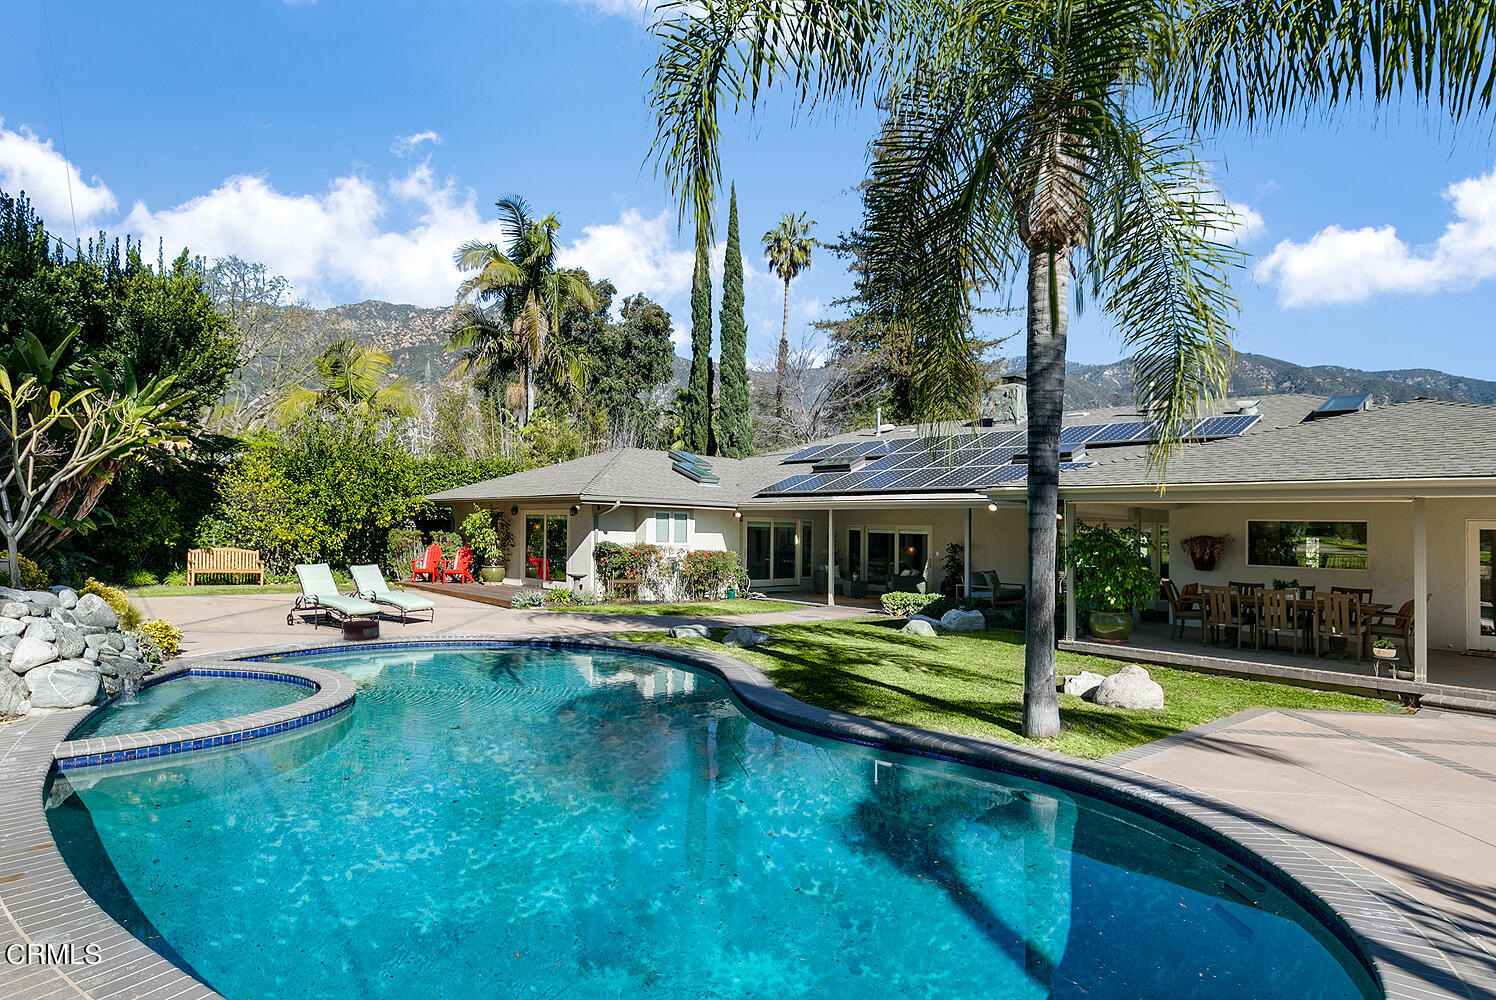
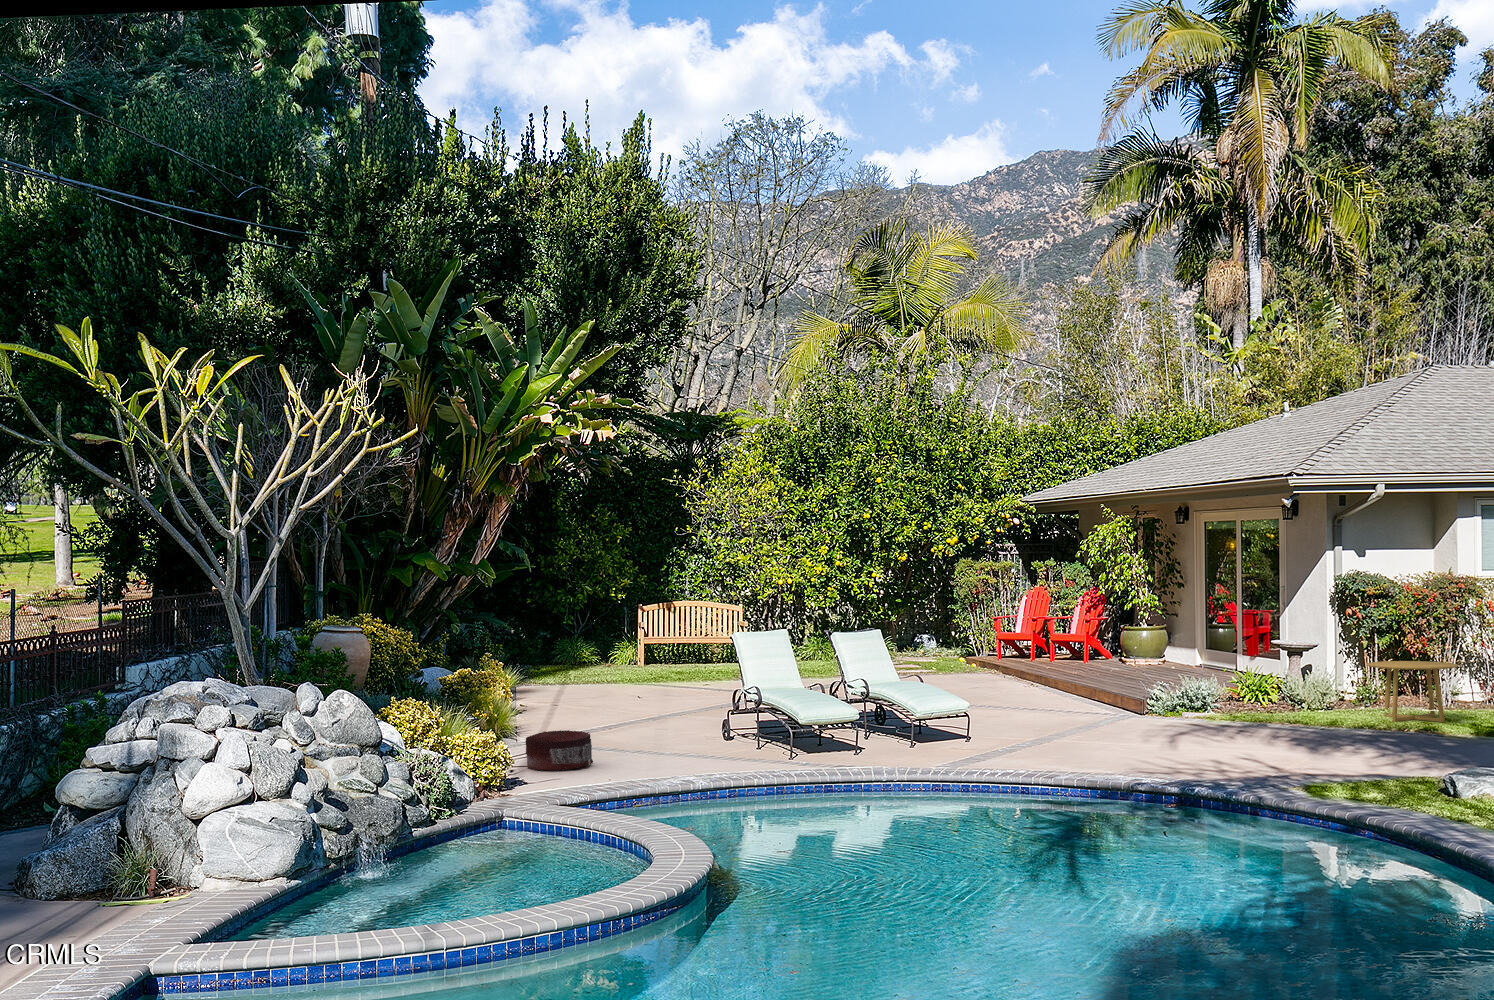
pouf: present [344,620,380,640] -> present [525,730,593,771]

